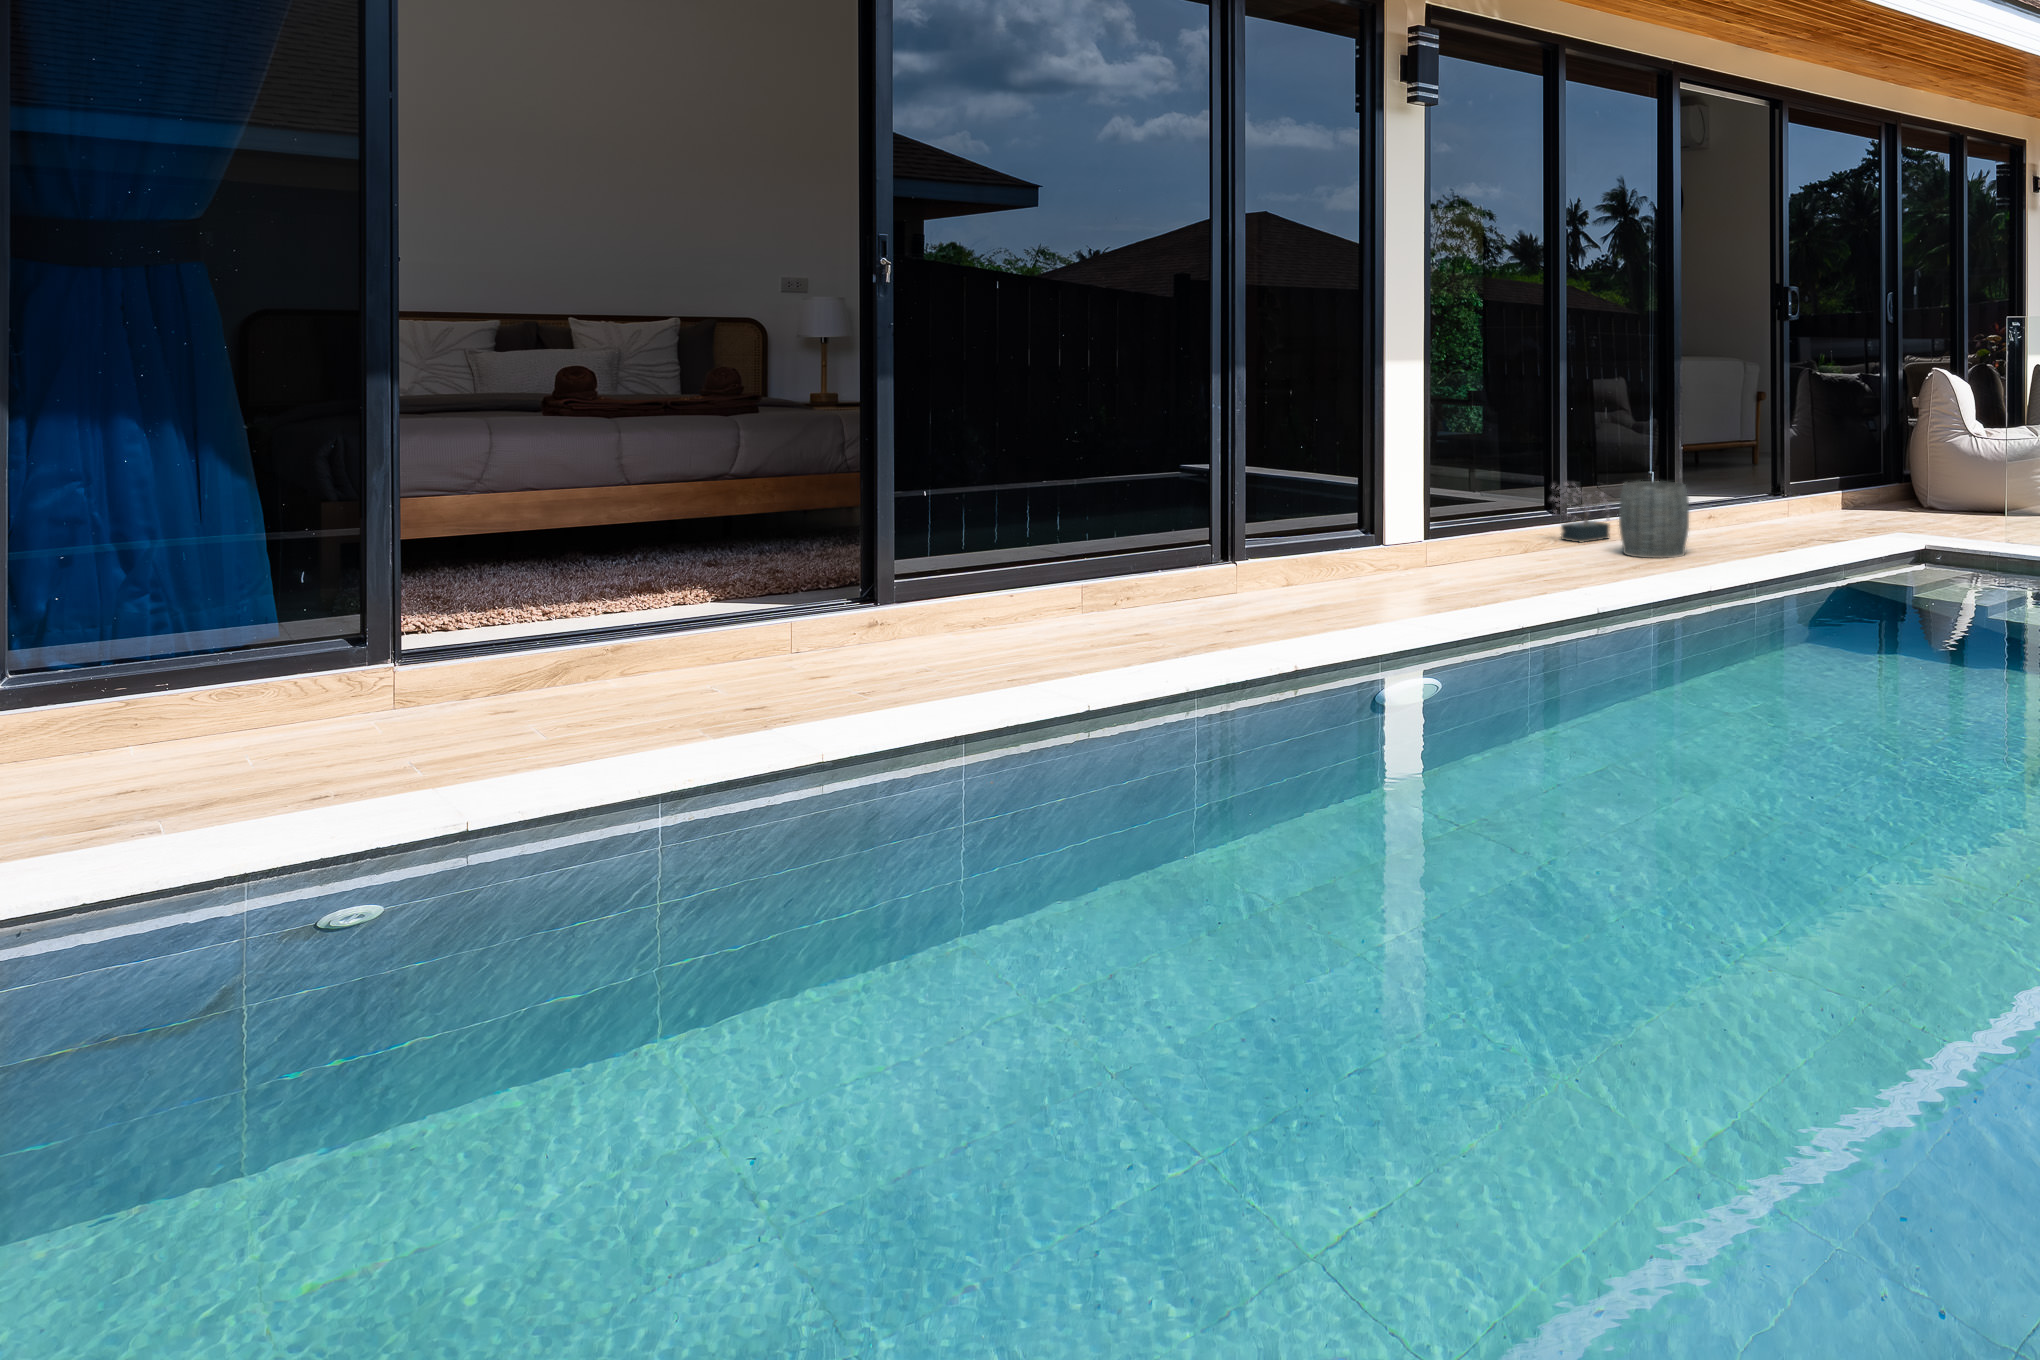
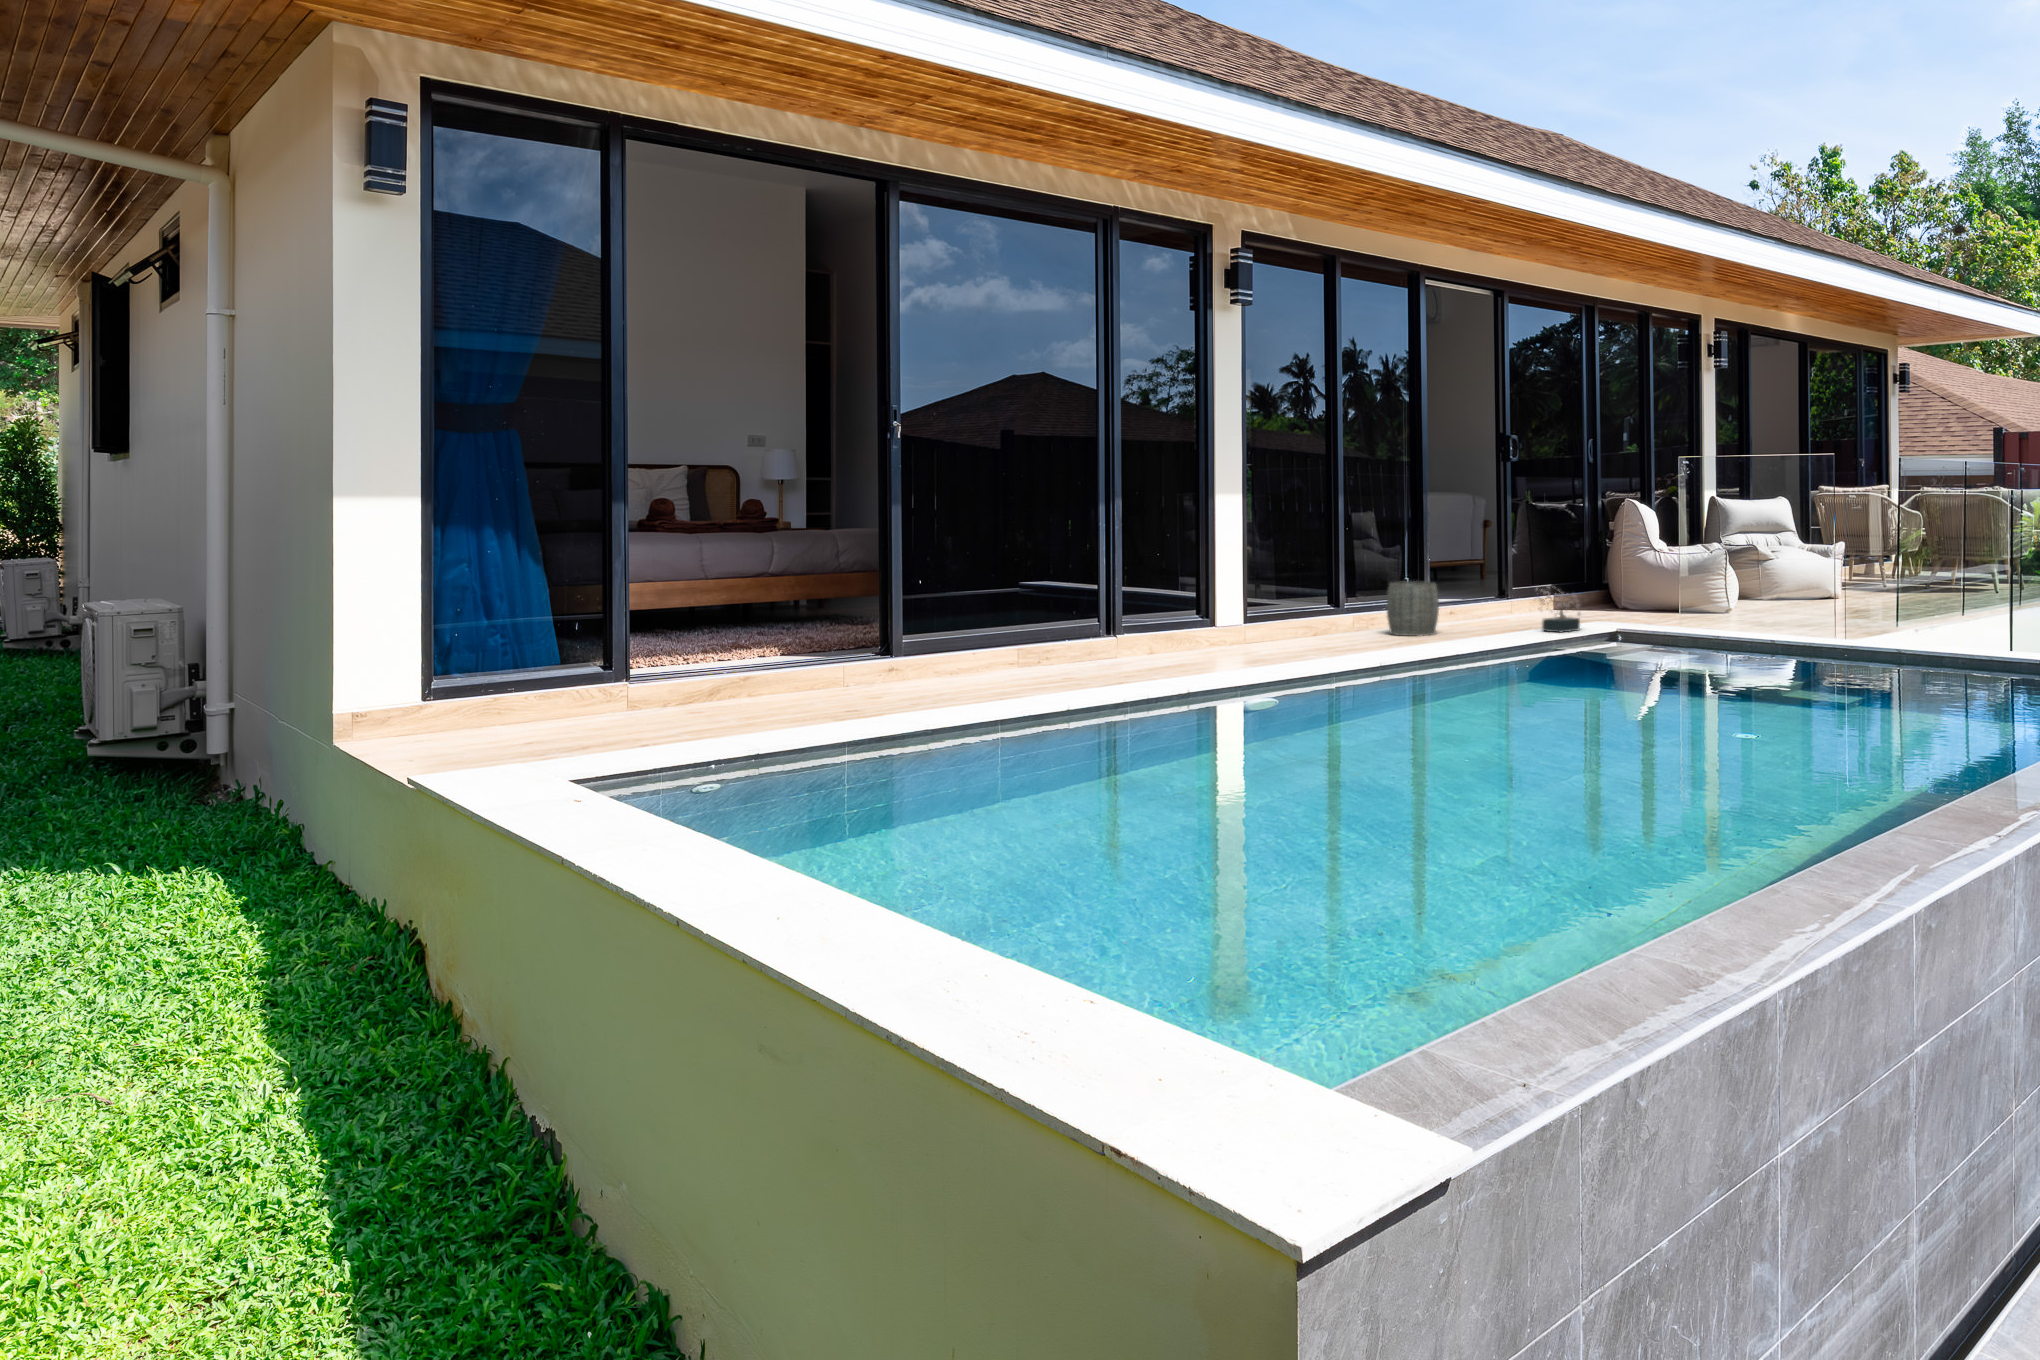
decorative plant: present [1552,483,1610,542] -> present [1539,589,1581,633]

